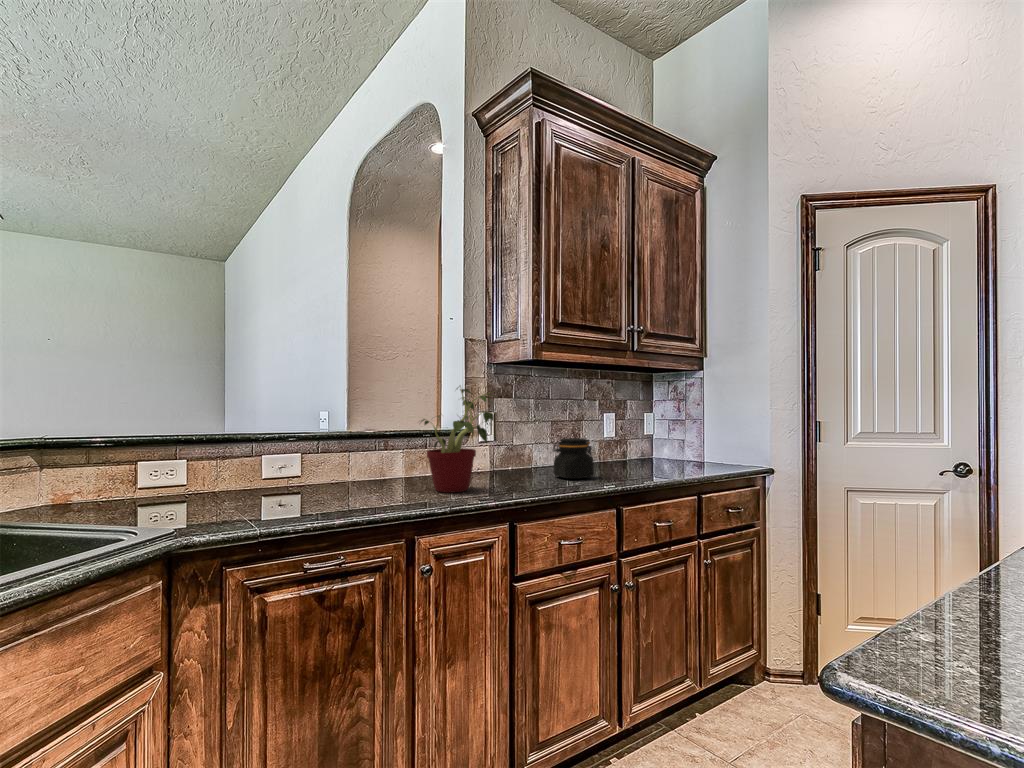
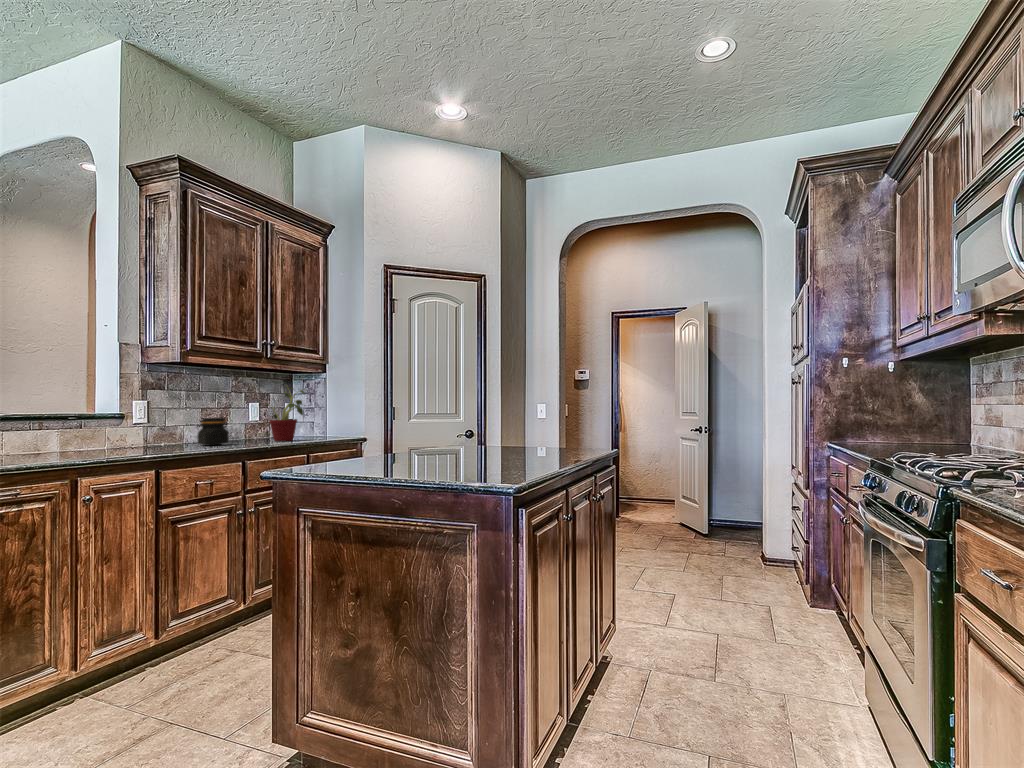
potted plant: present [421,386,494,493] -> present [266,387,305,442]

